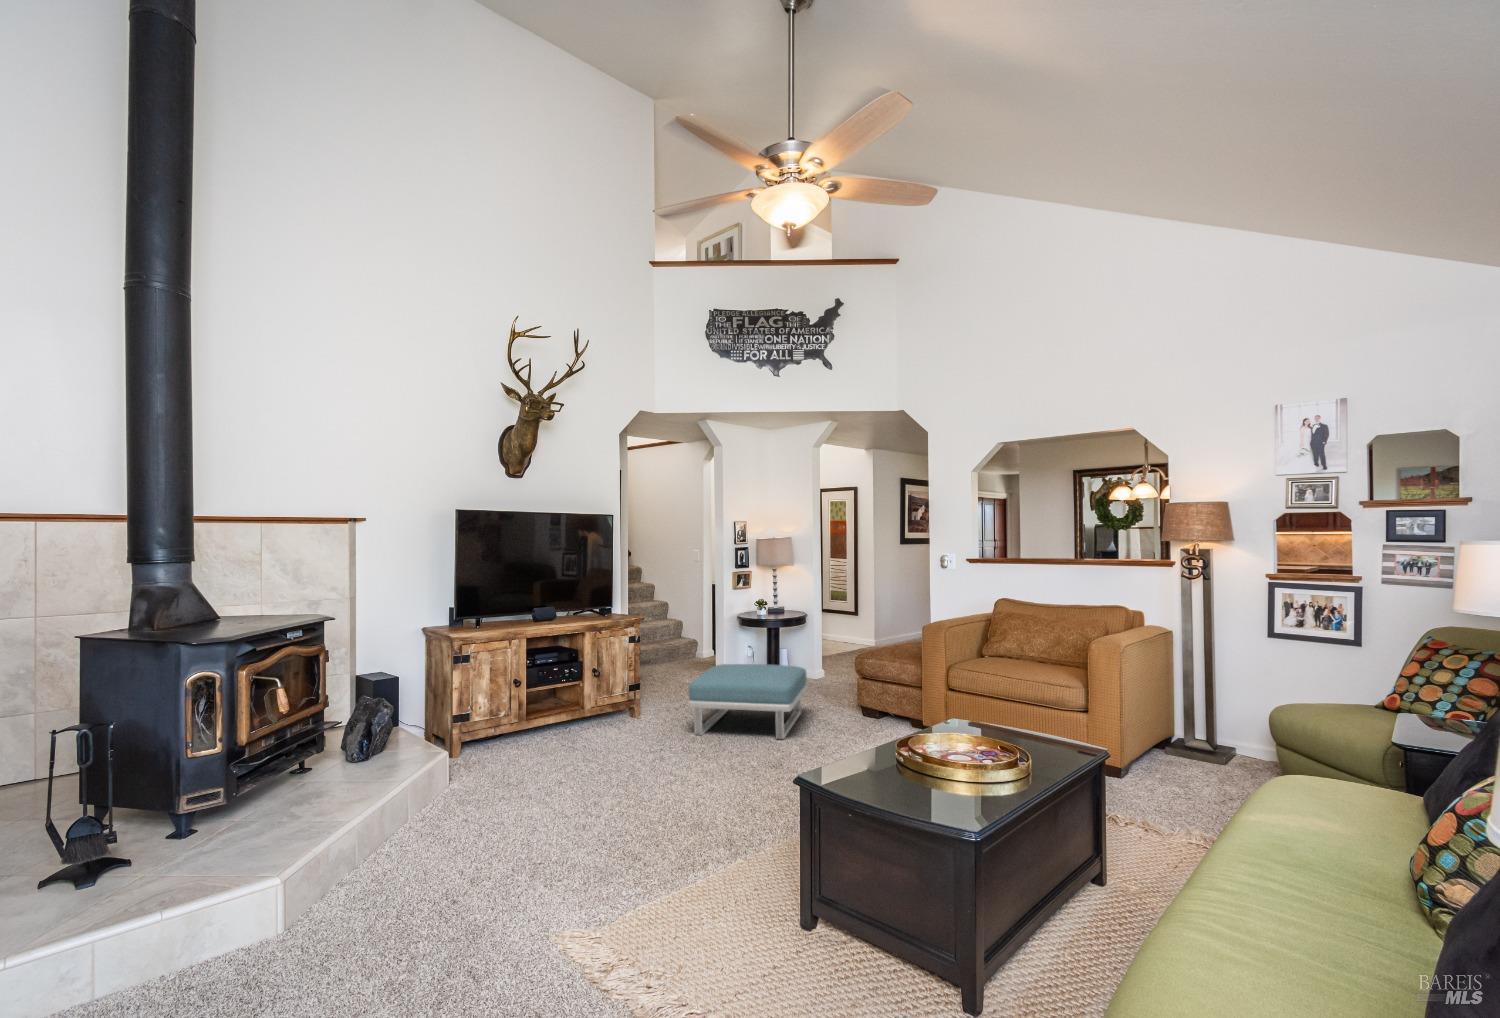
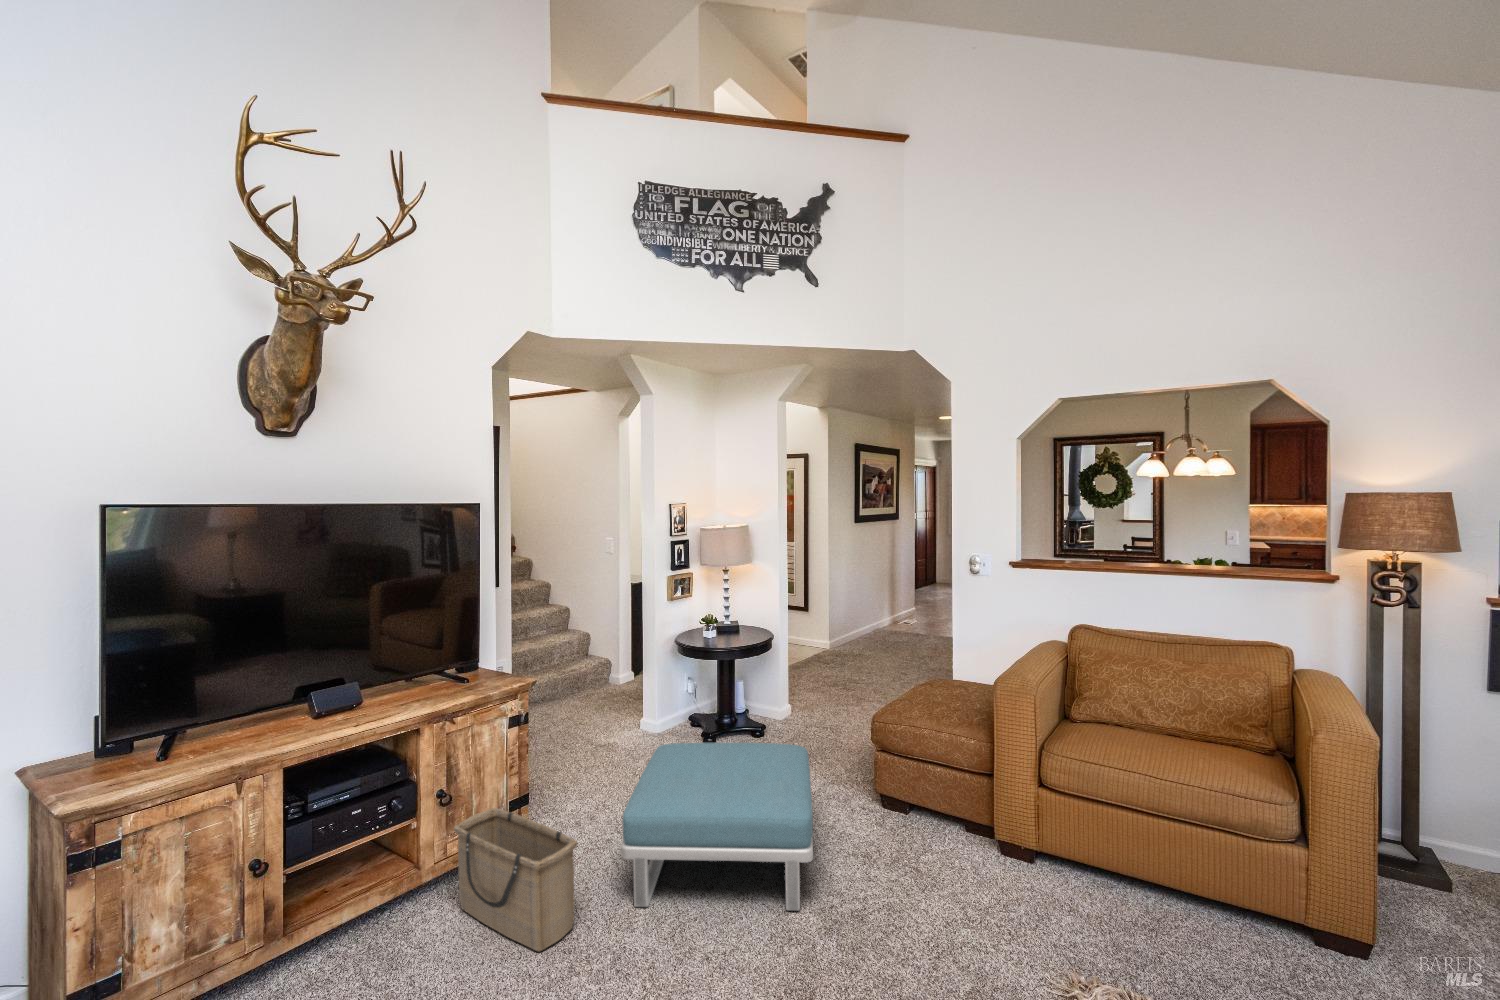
basket: none [601,682,664,743] -> present [454,808,577,951]

